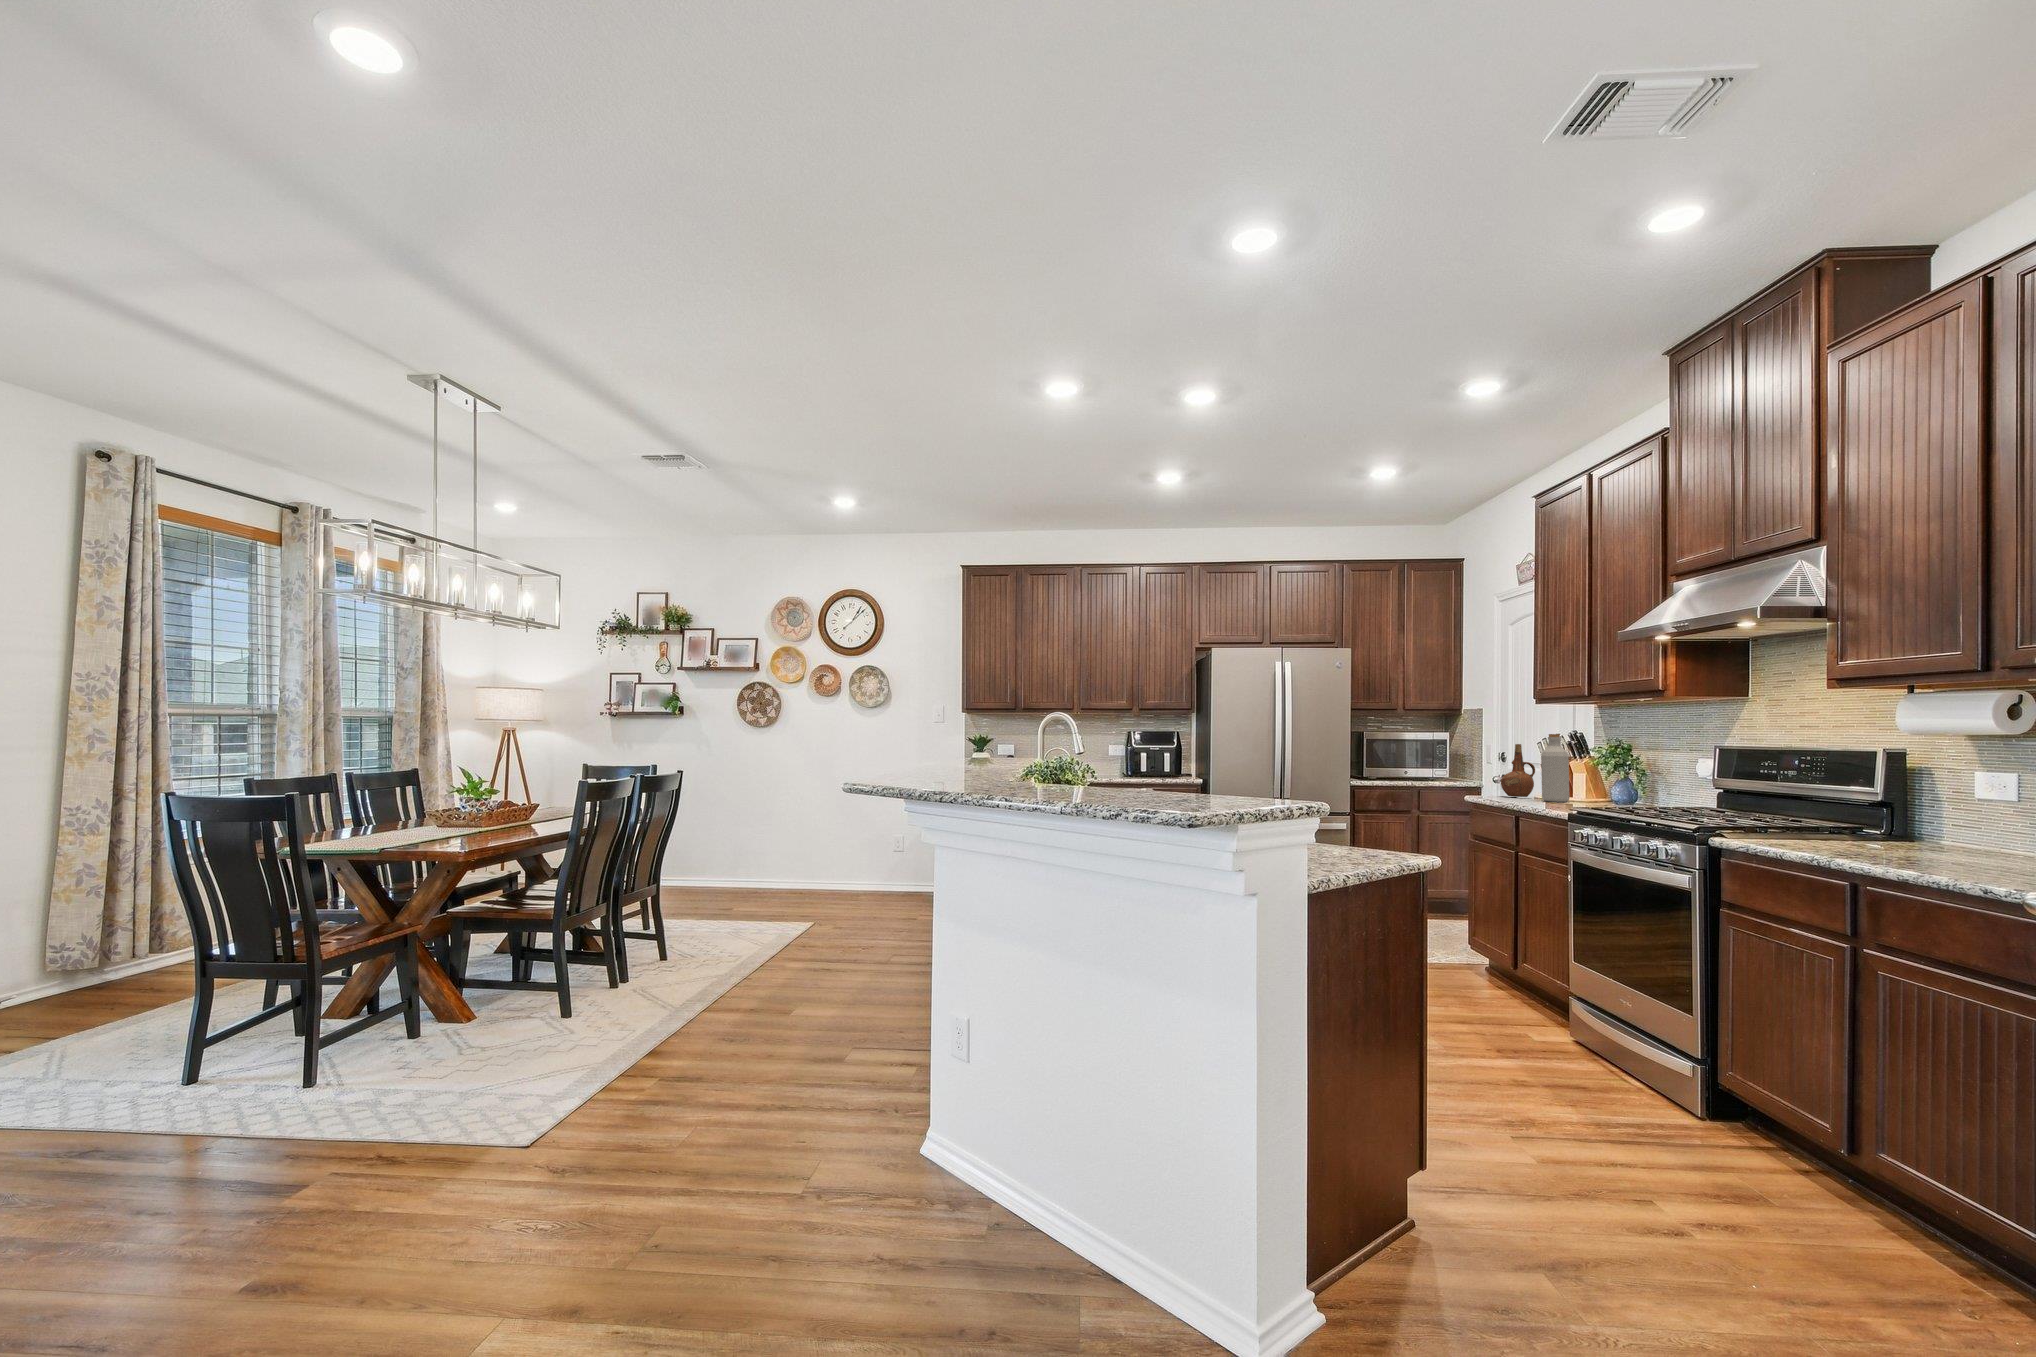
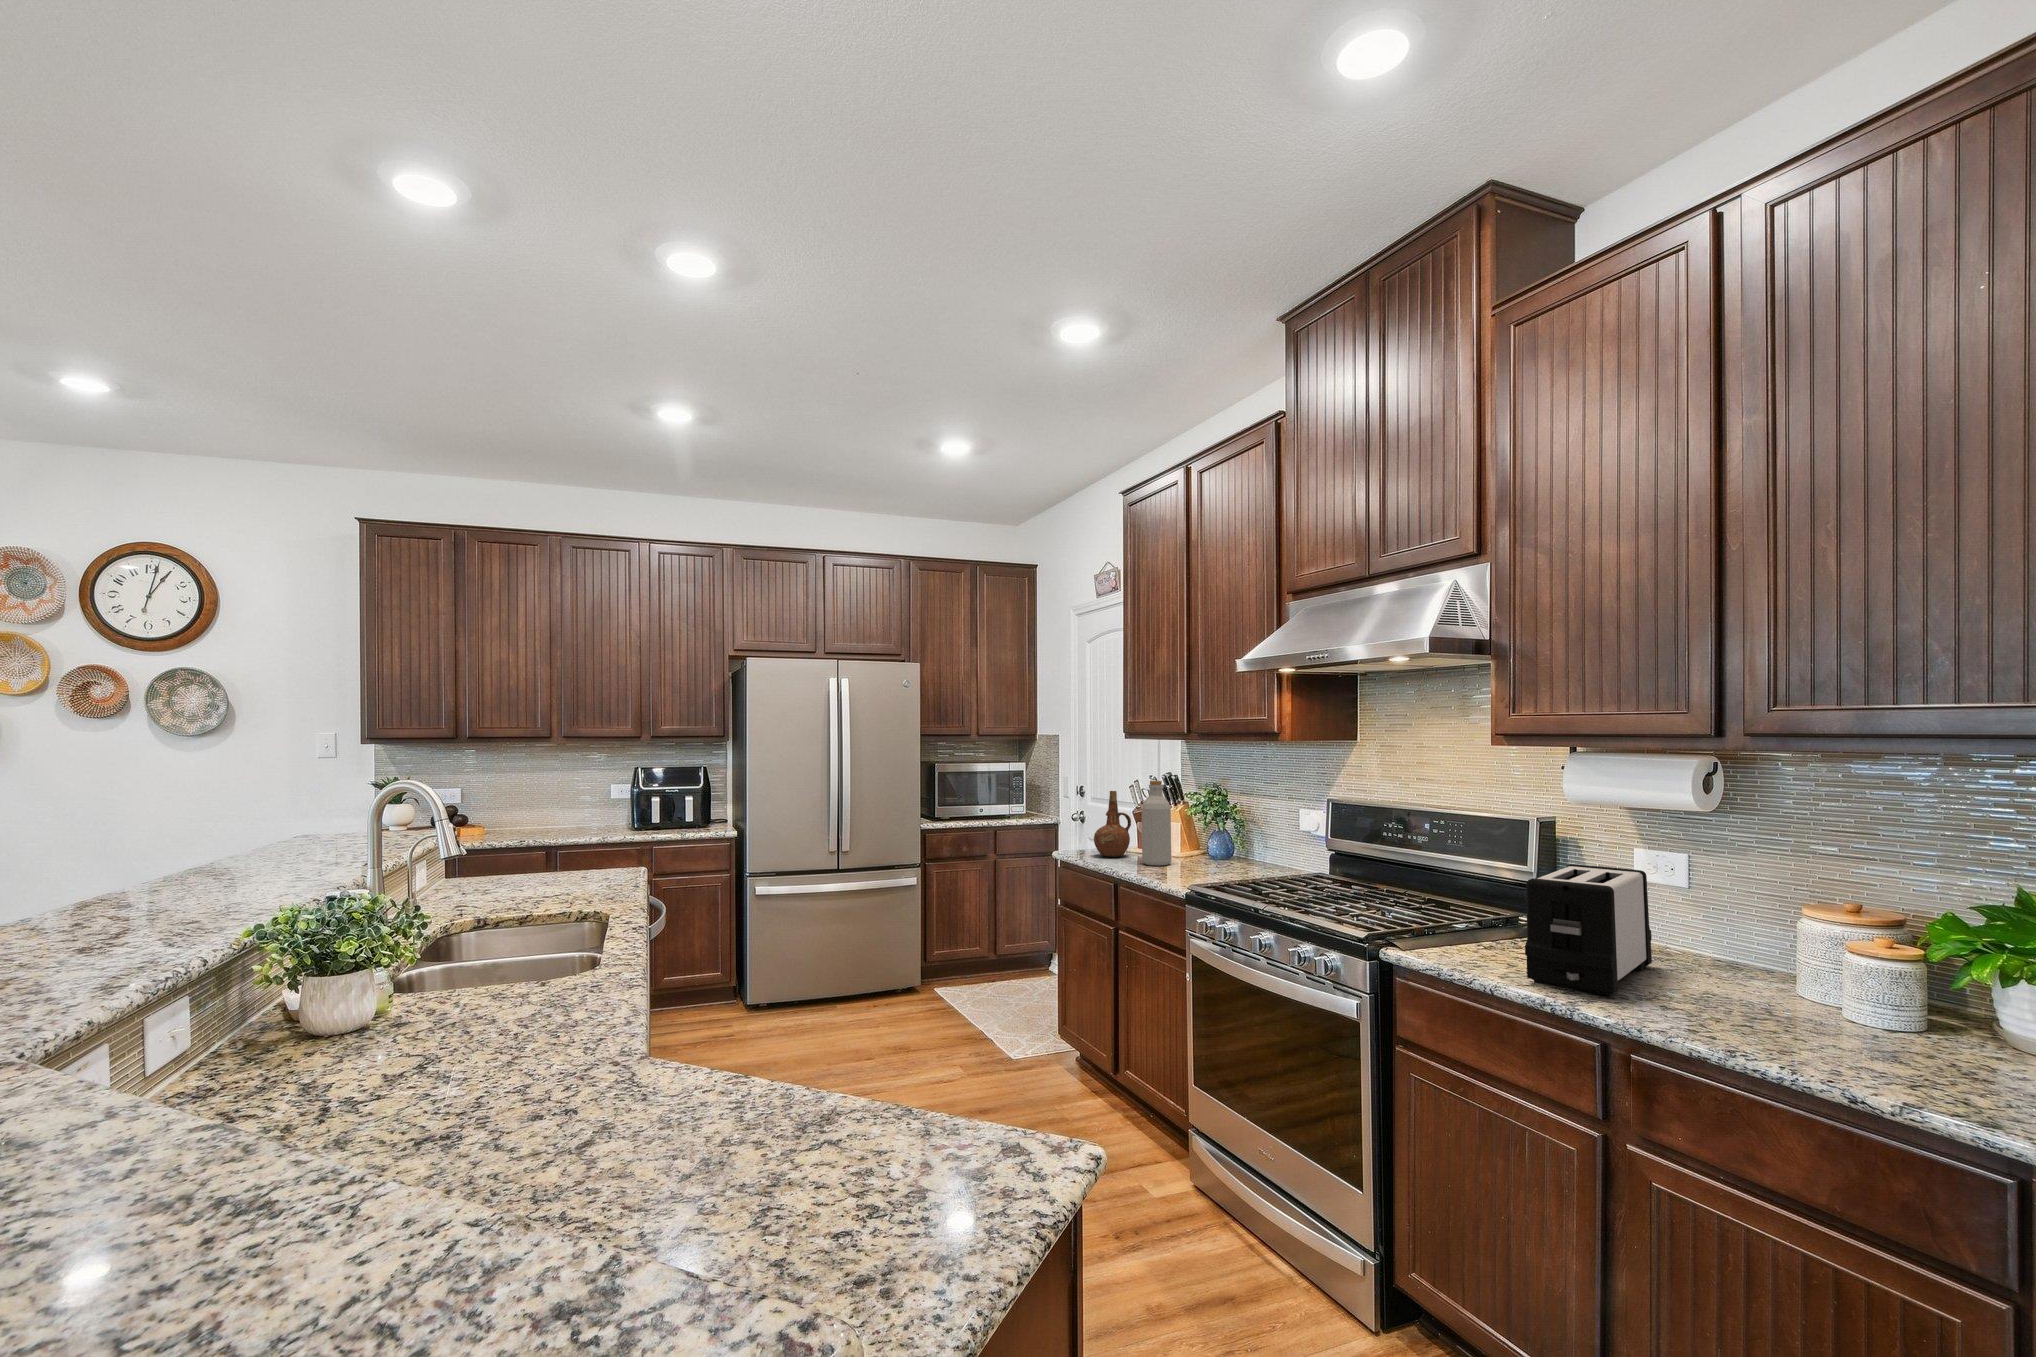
toaster: none [1809,775,1950,856] -> present [1525,864,1652,995]

